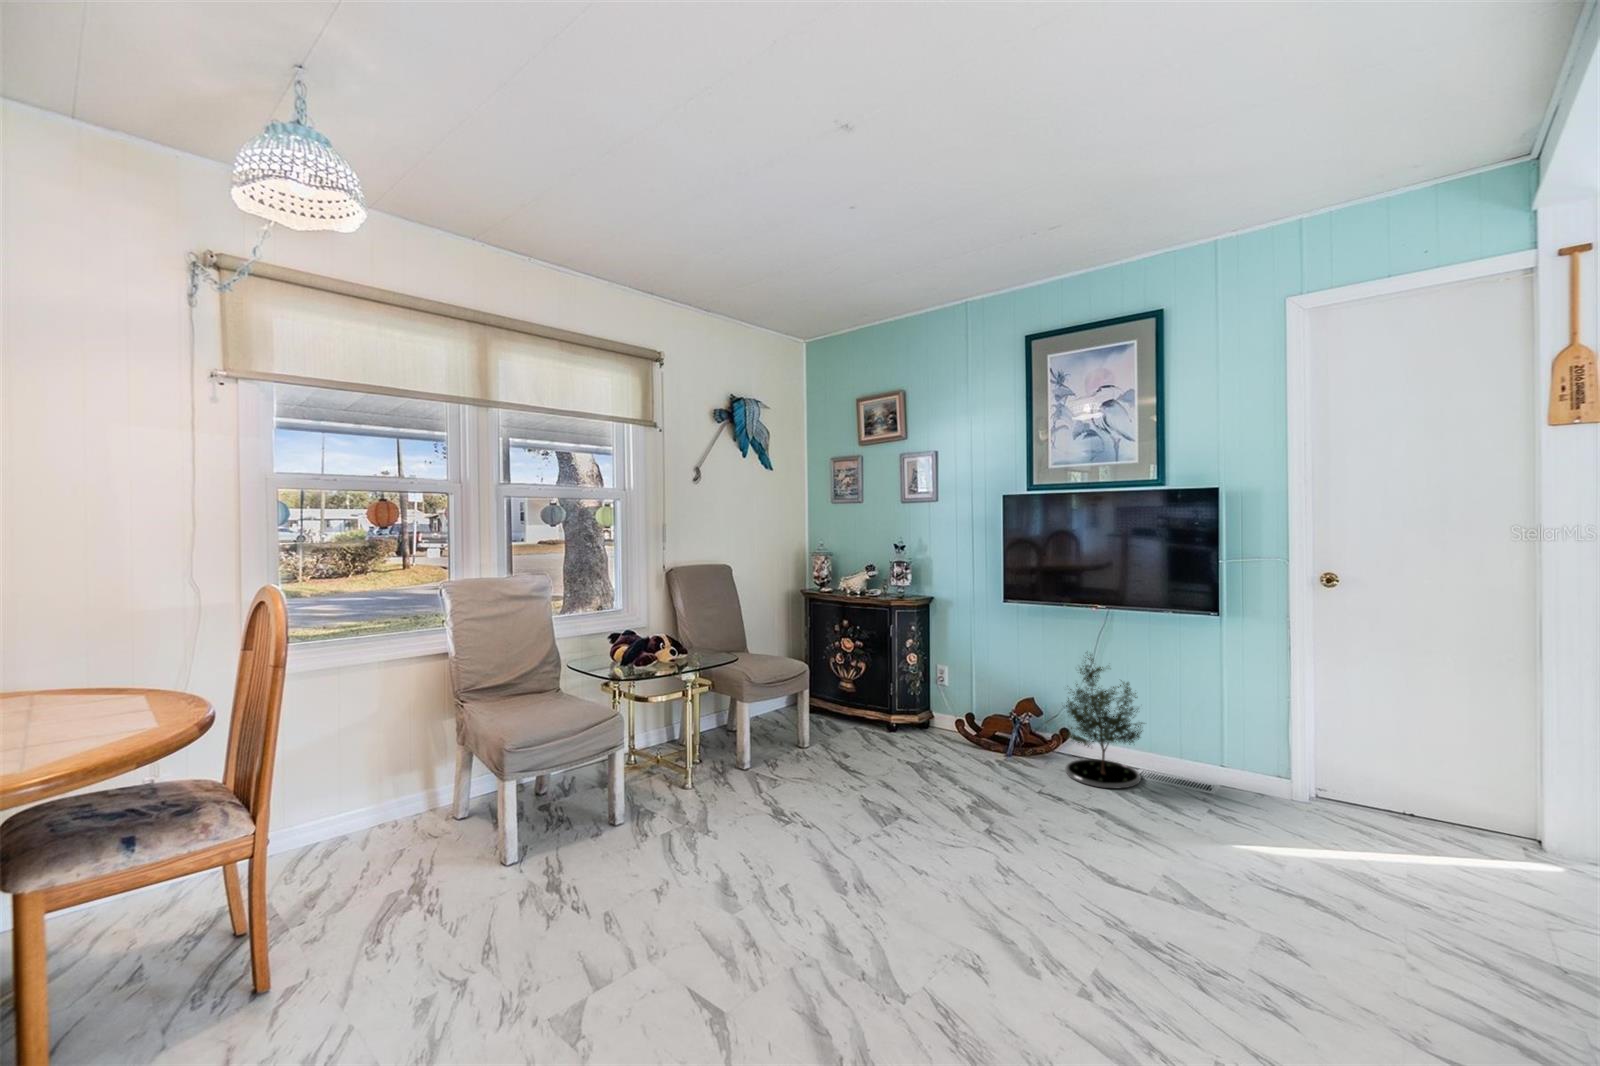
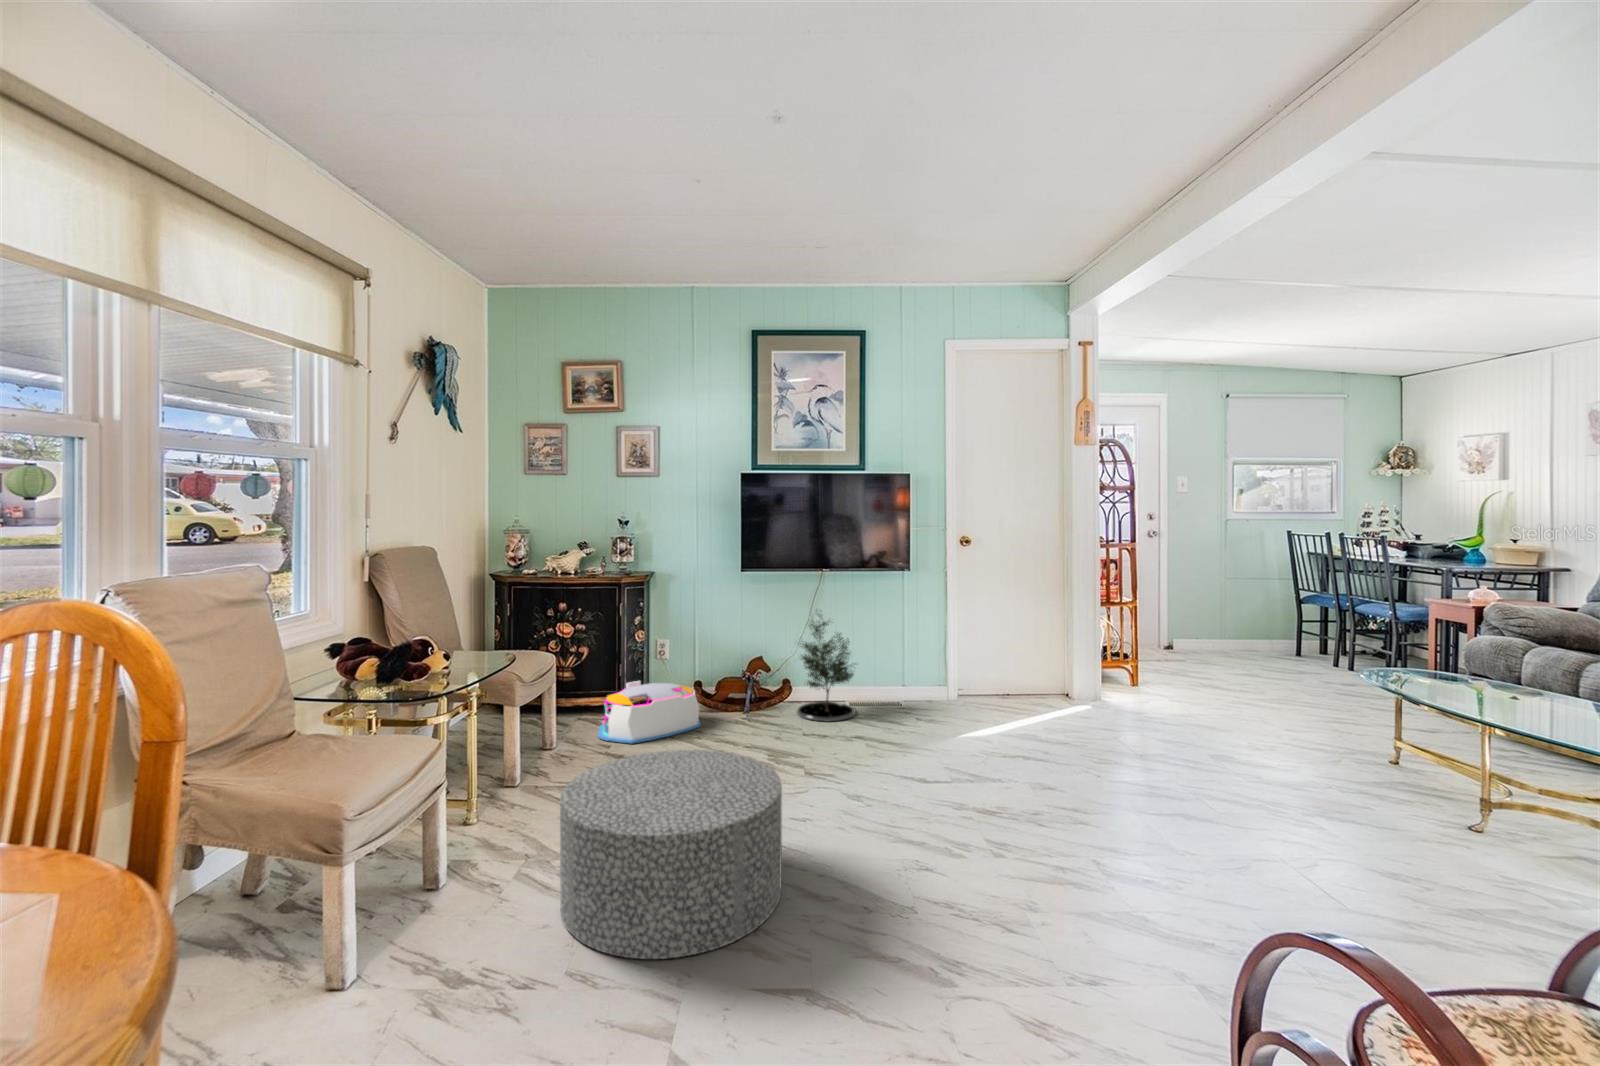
storage bin: none [853,702,958,764] -> present [598,681,701,744]
ottoman: none [656,779,860,983] -> present [560,750,782,959]

